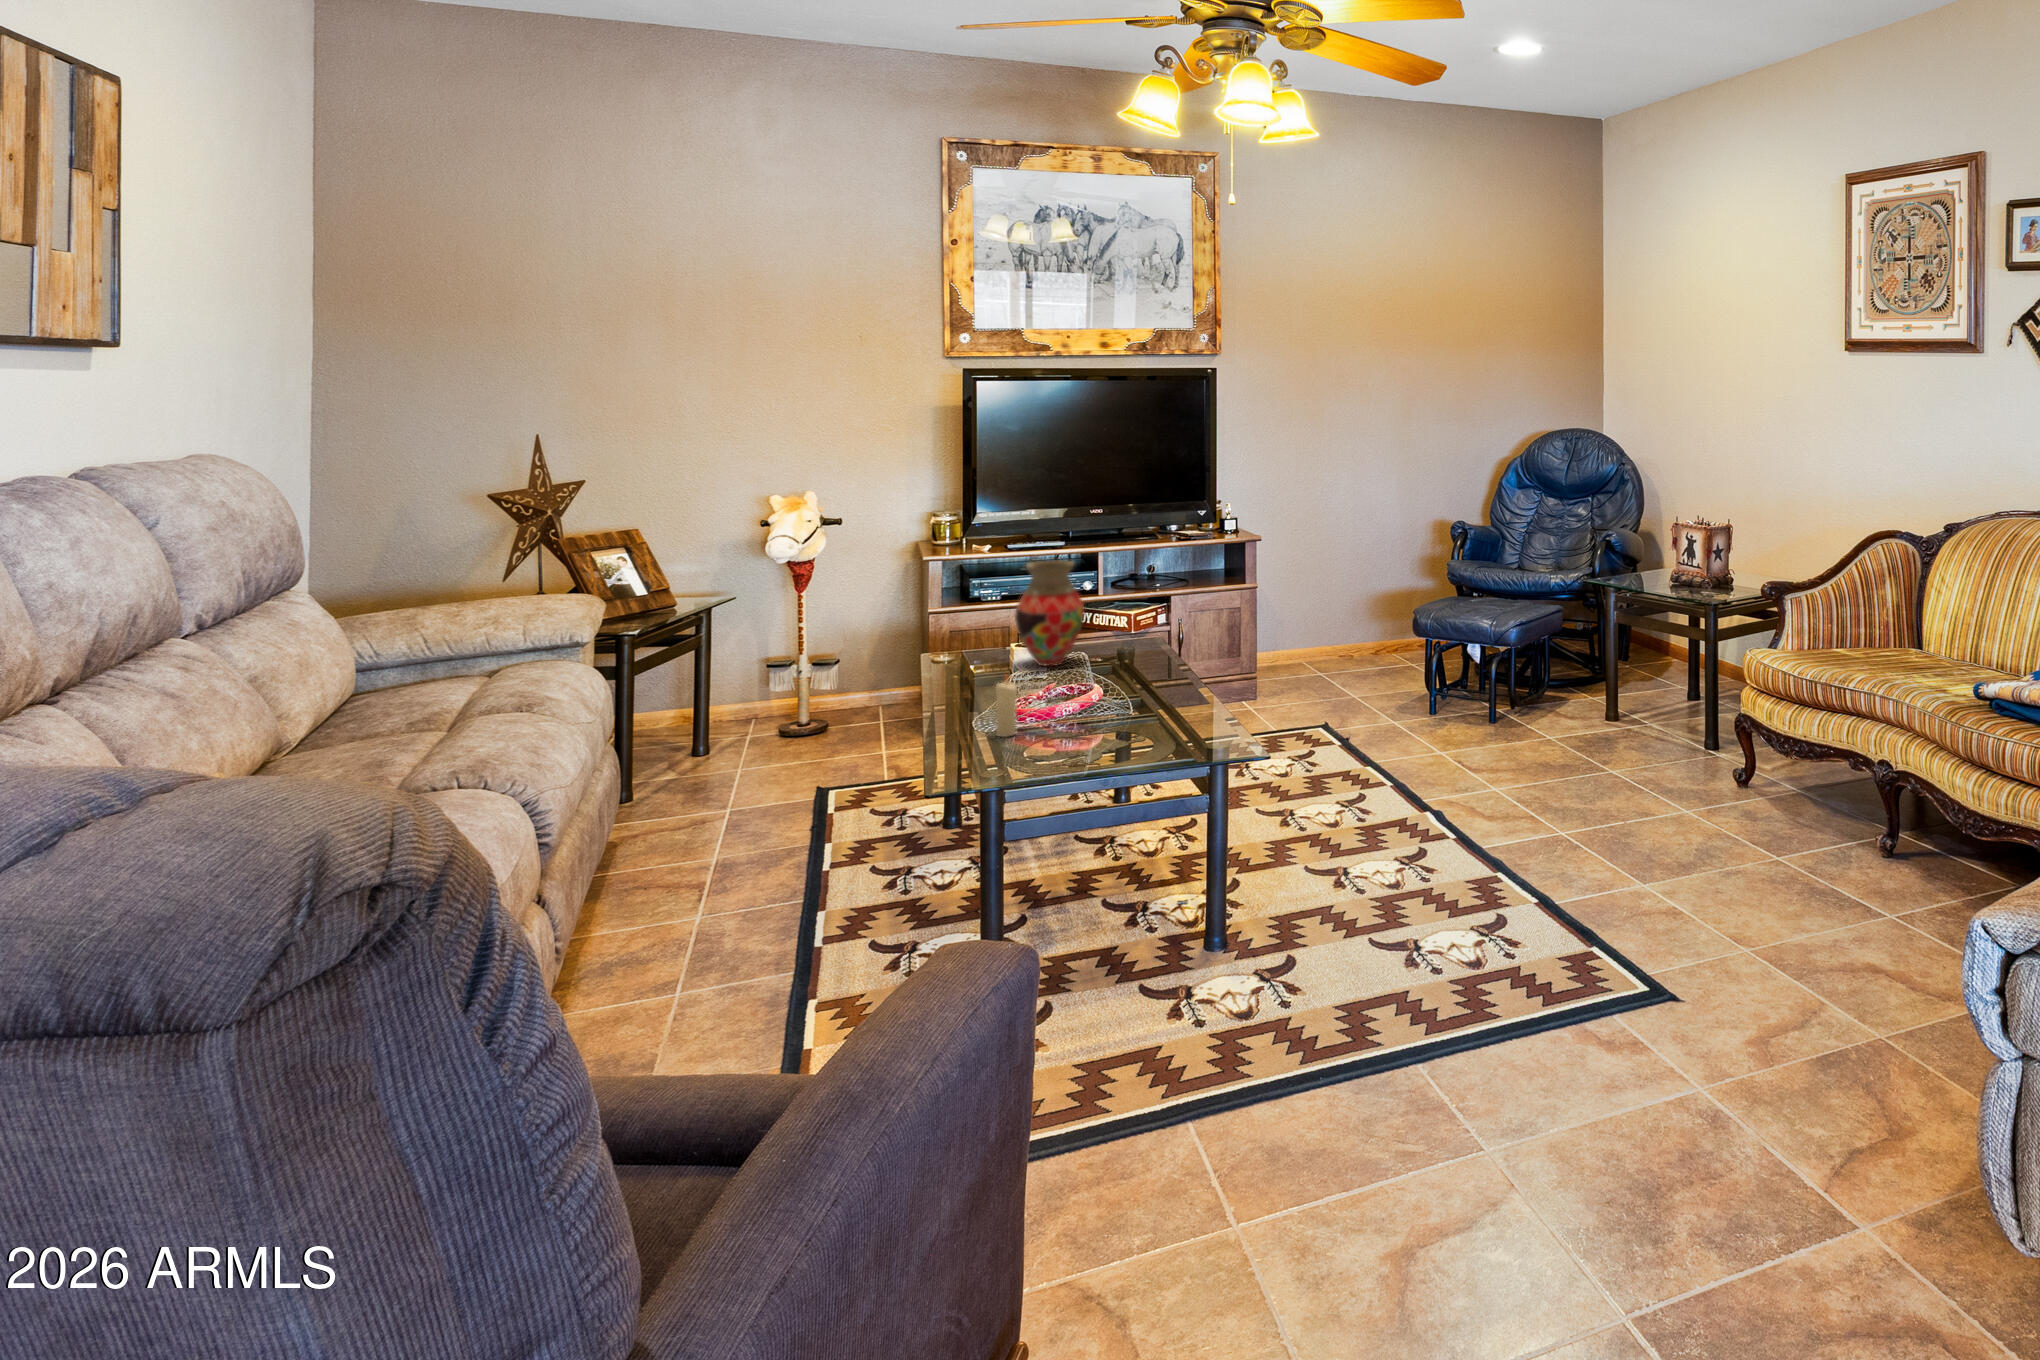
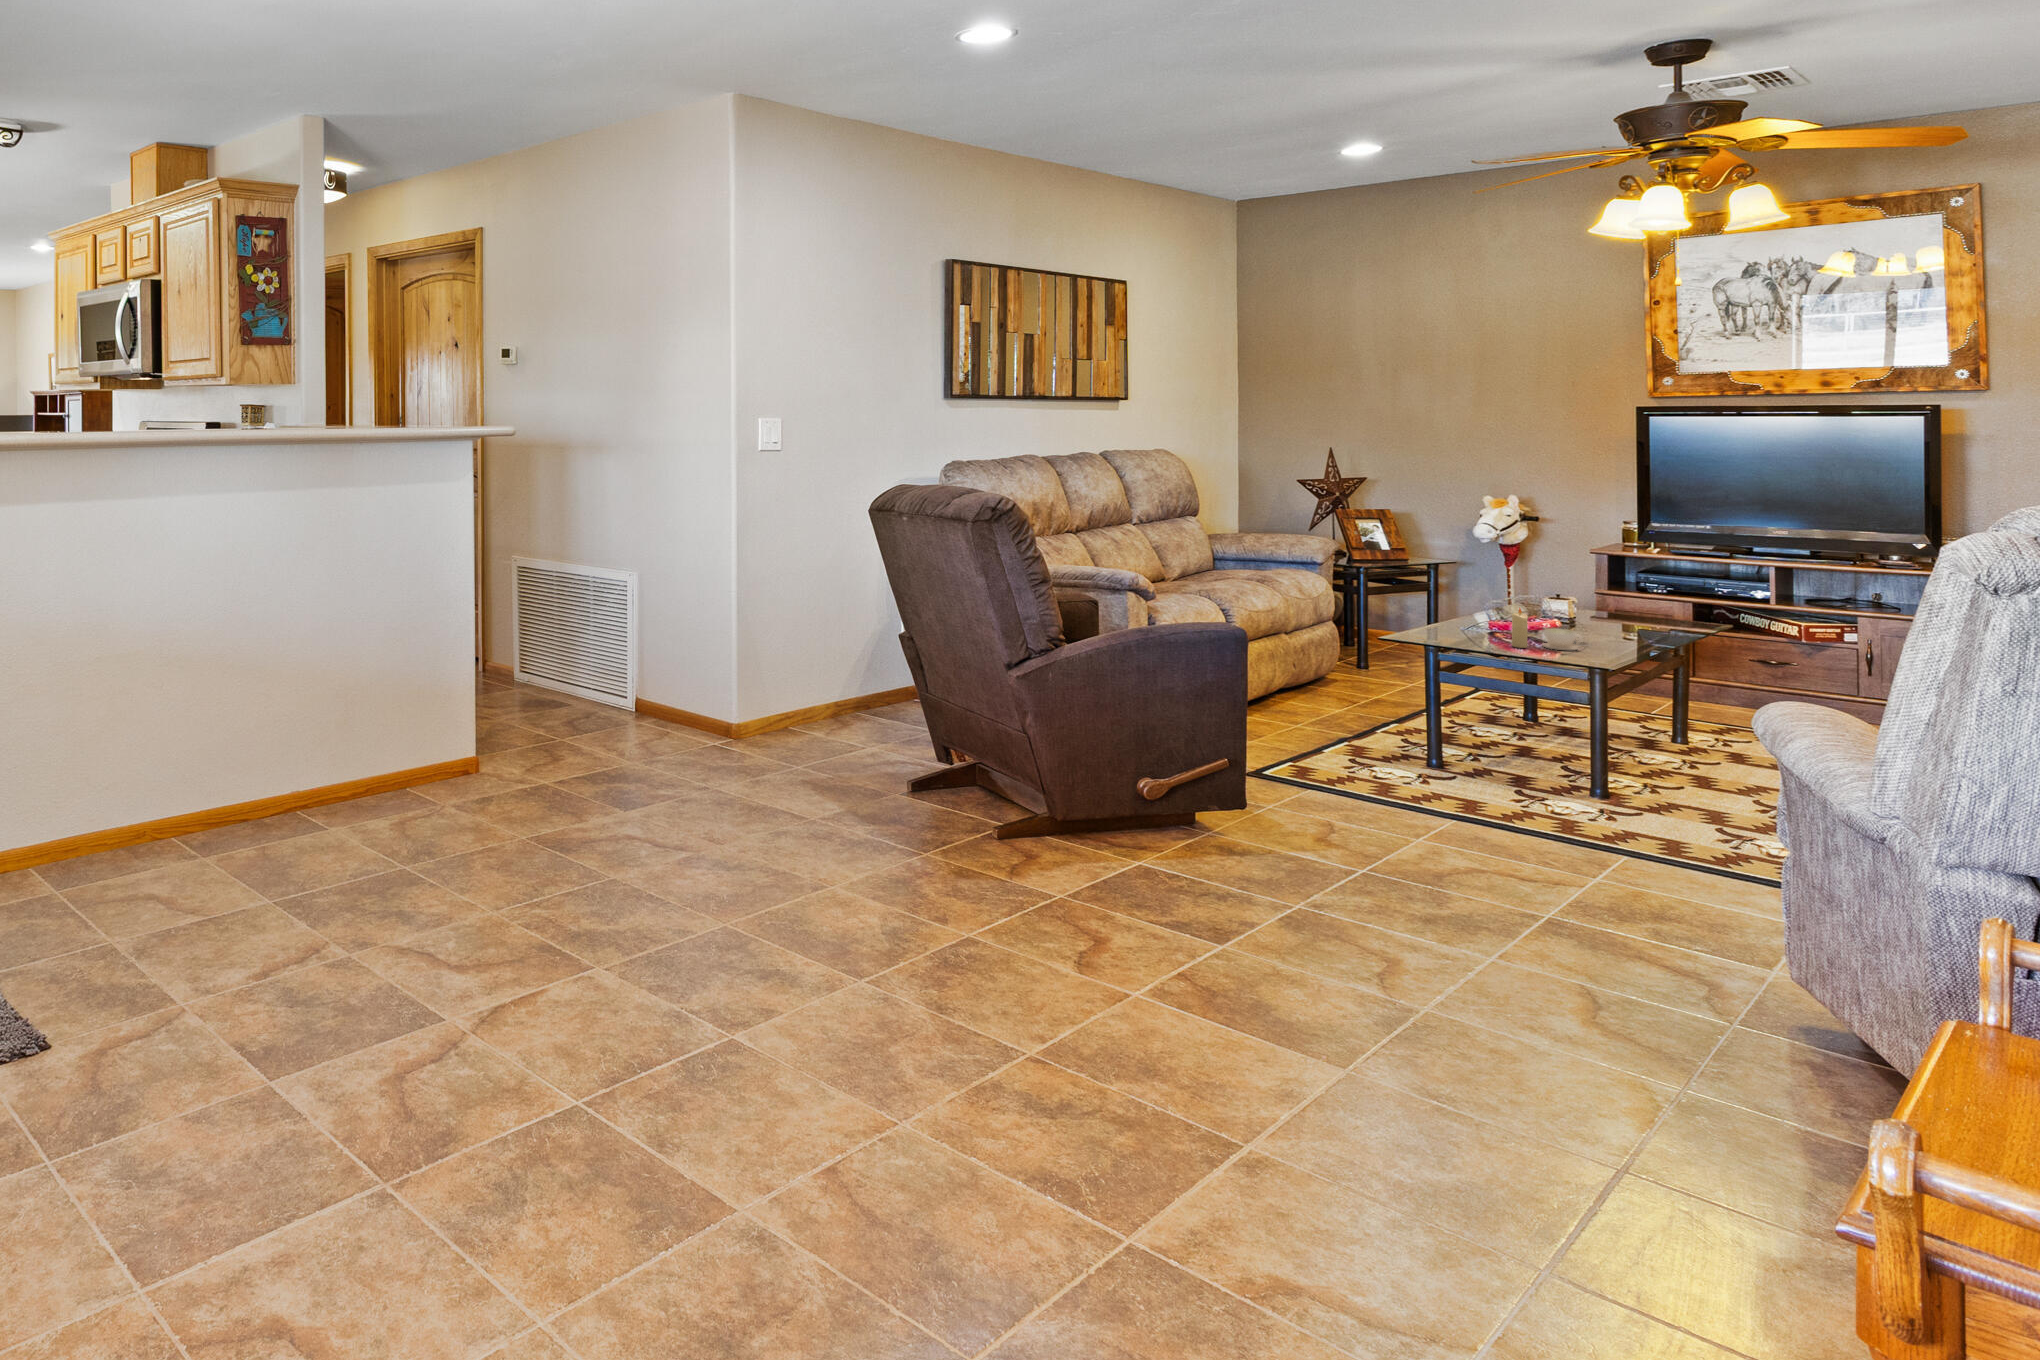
vase: present [1015,560,1085,666] -> none [1599,552,1664,630]
coffee cup: none [1023,691,1073,726] -> present [1543,628,1582,650]

